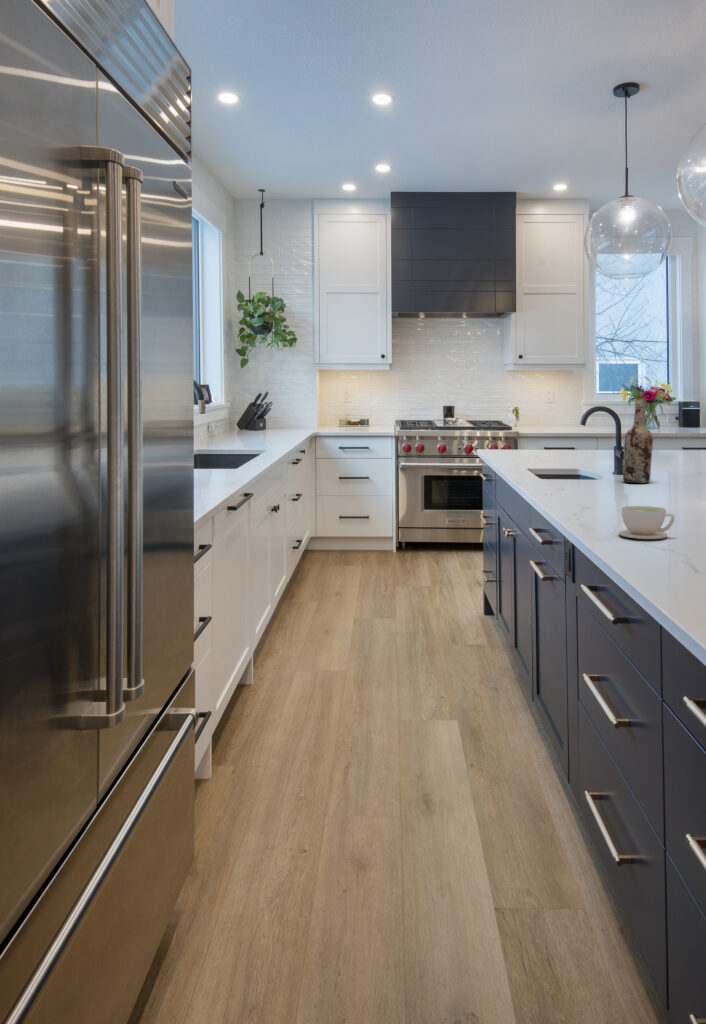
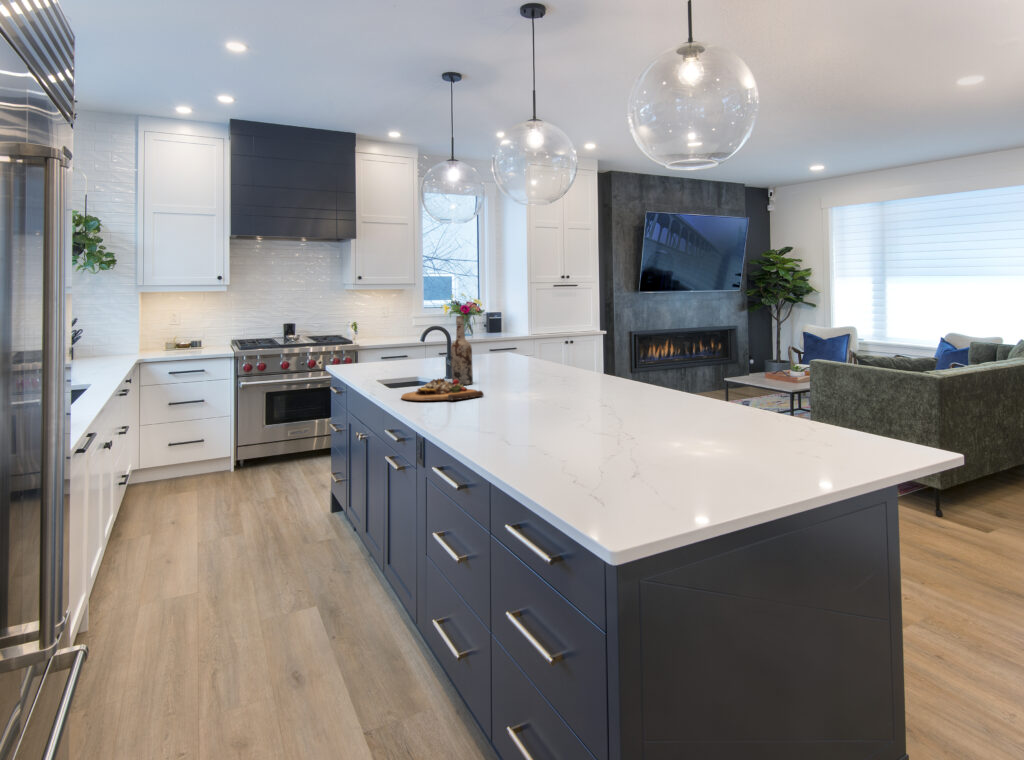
cutting board: none [554,472,663,501] -> present [401,378,484,401]
coffee cup: present [619,506,675,539] -> none [456,402,494,427]

